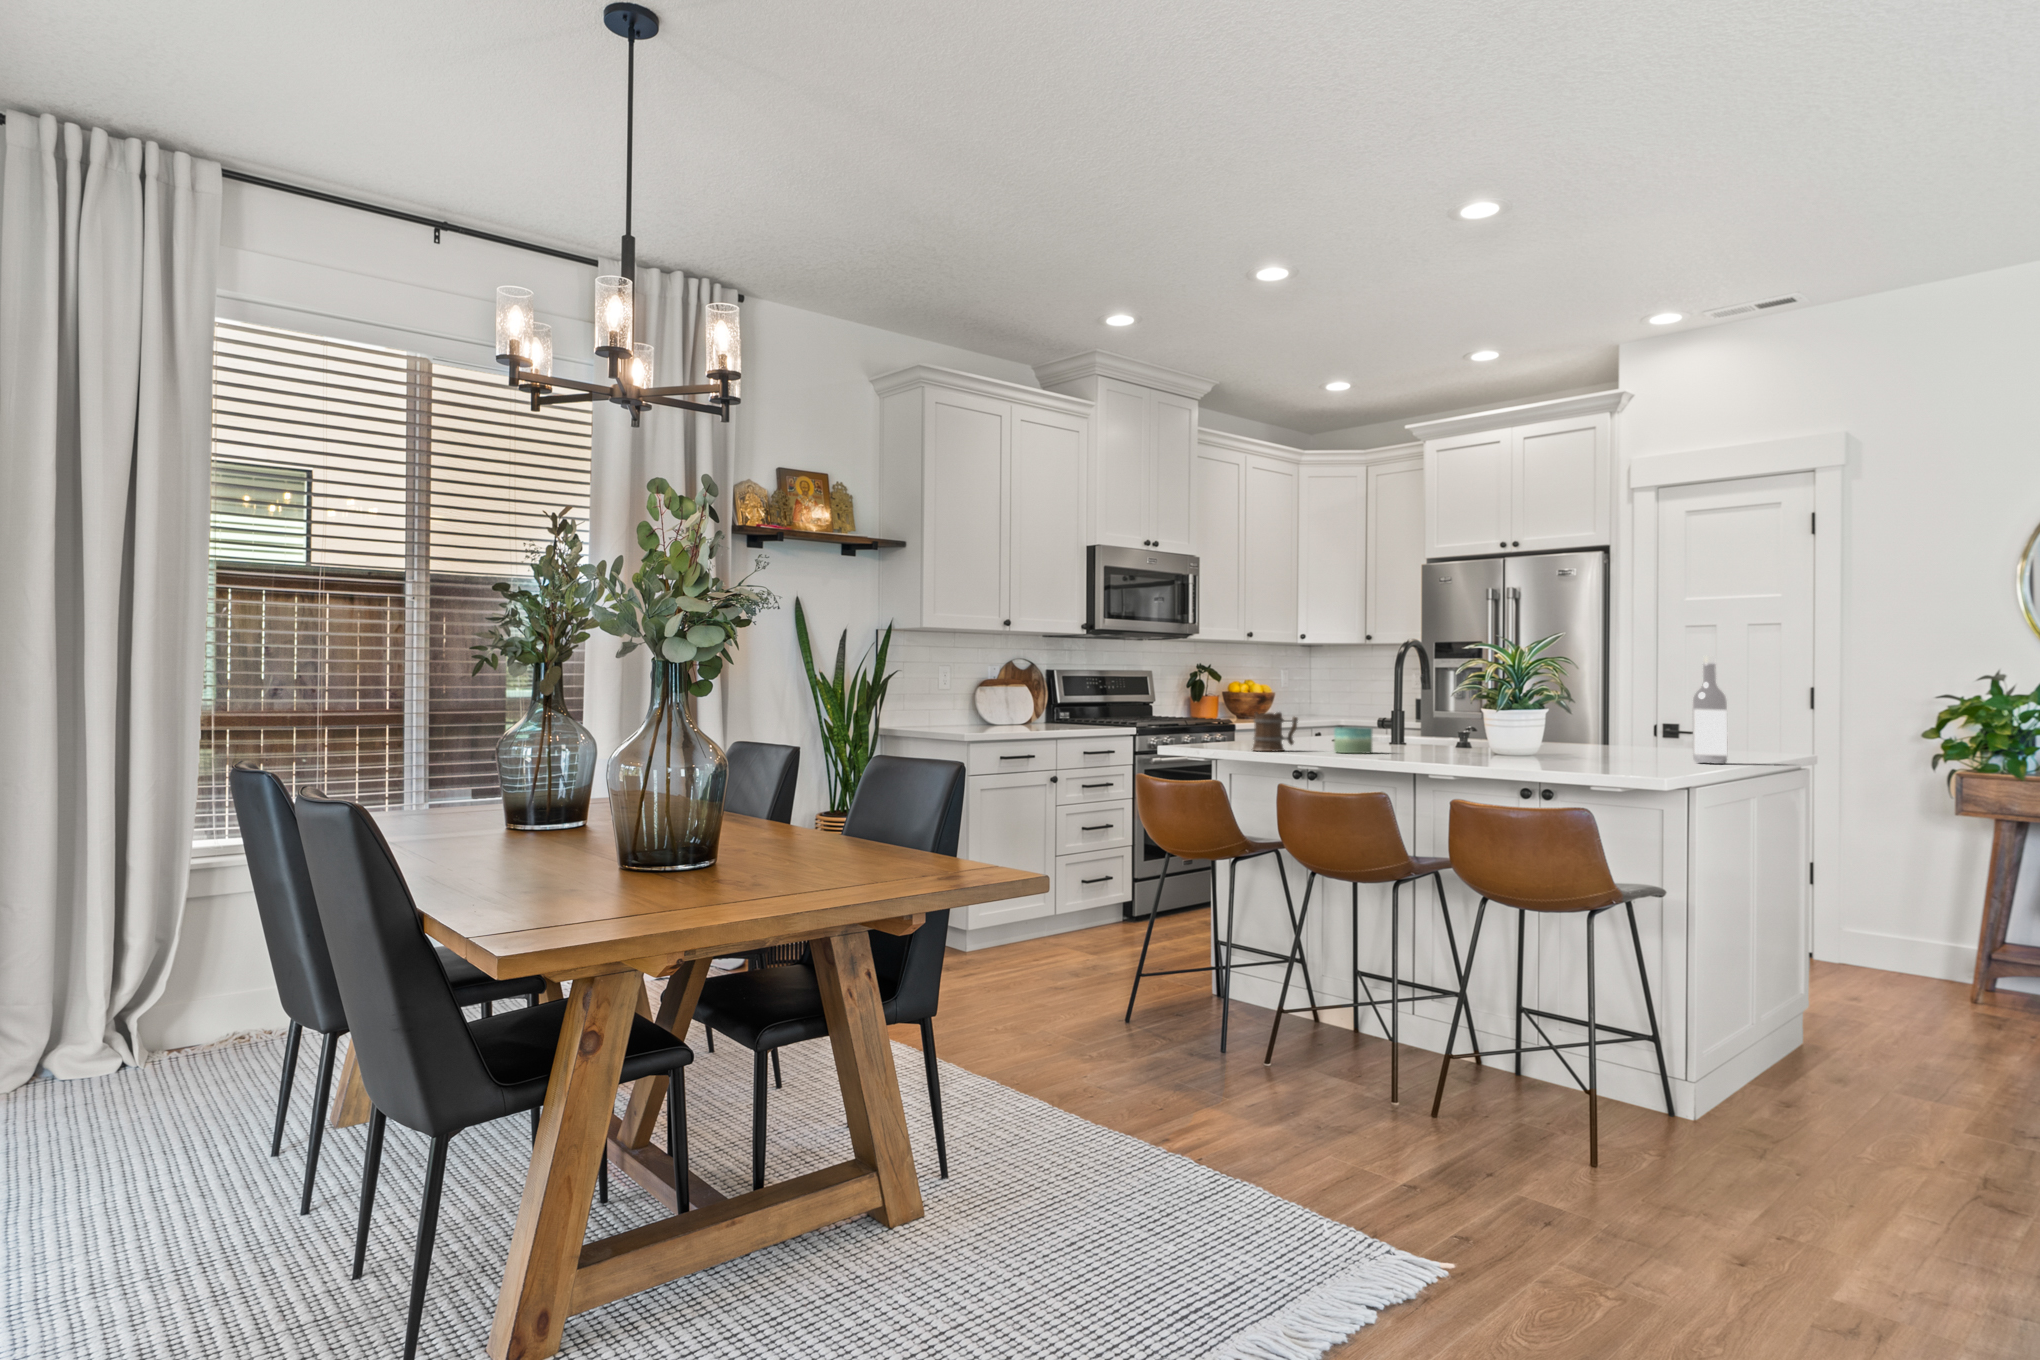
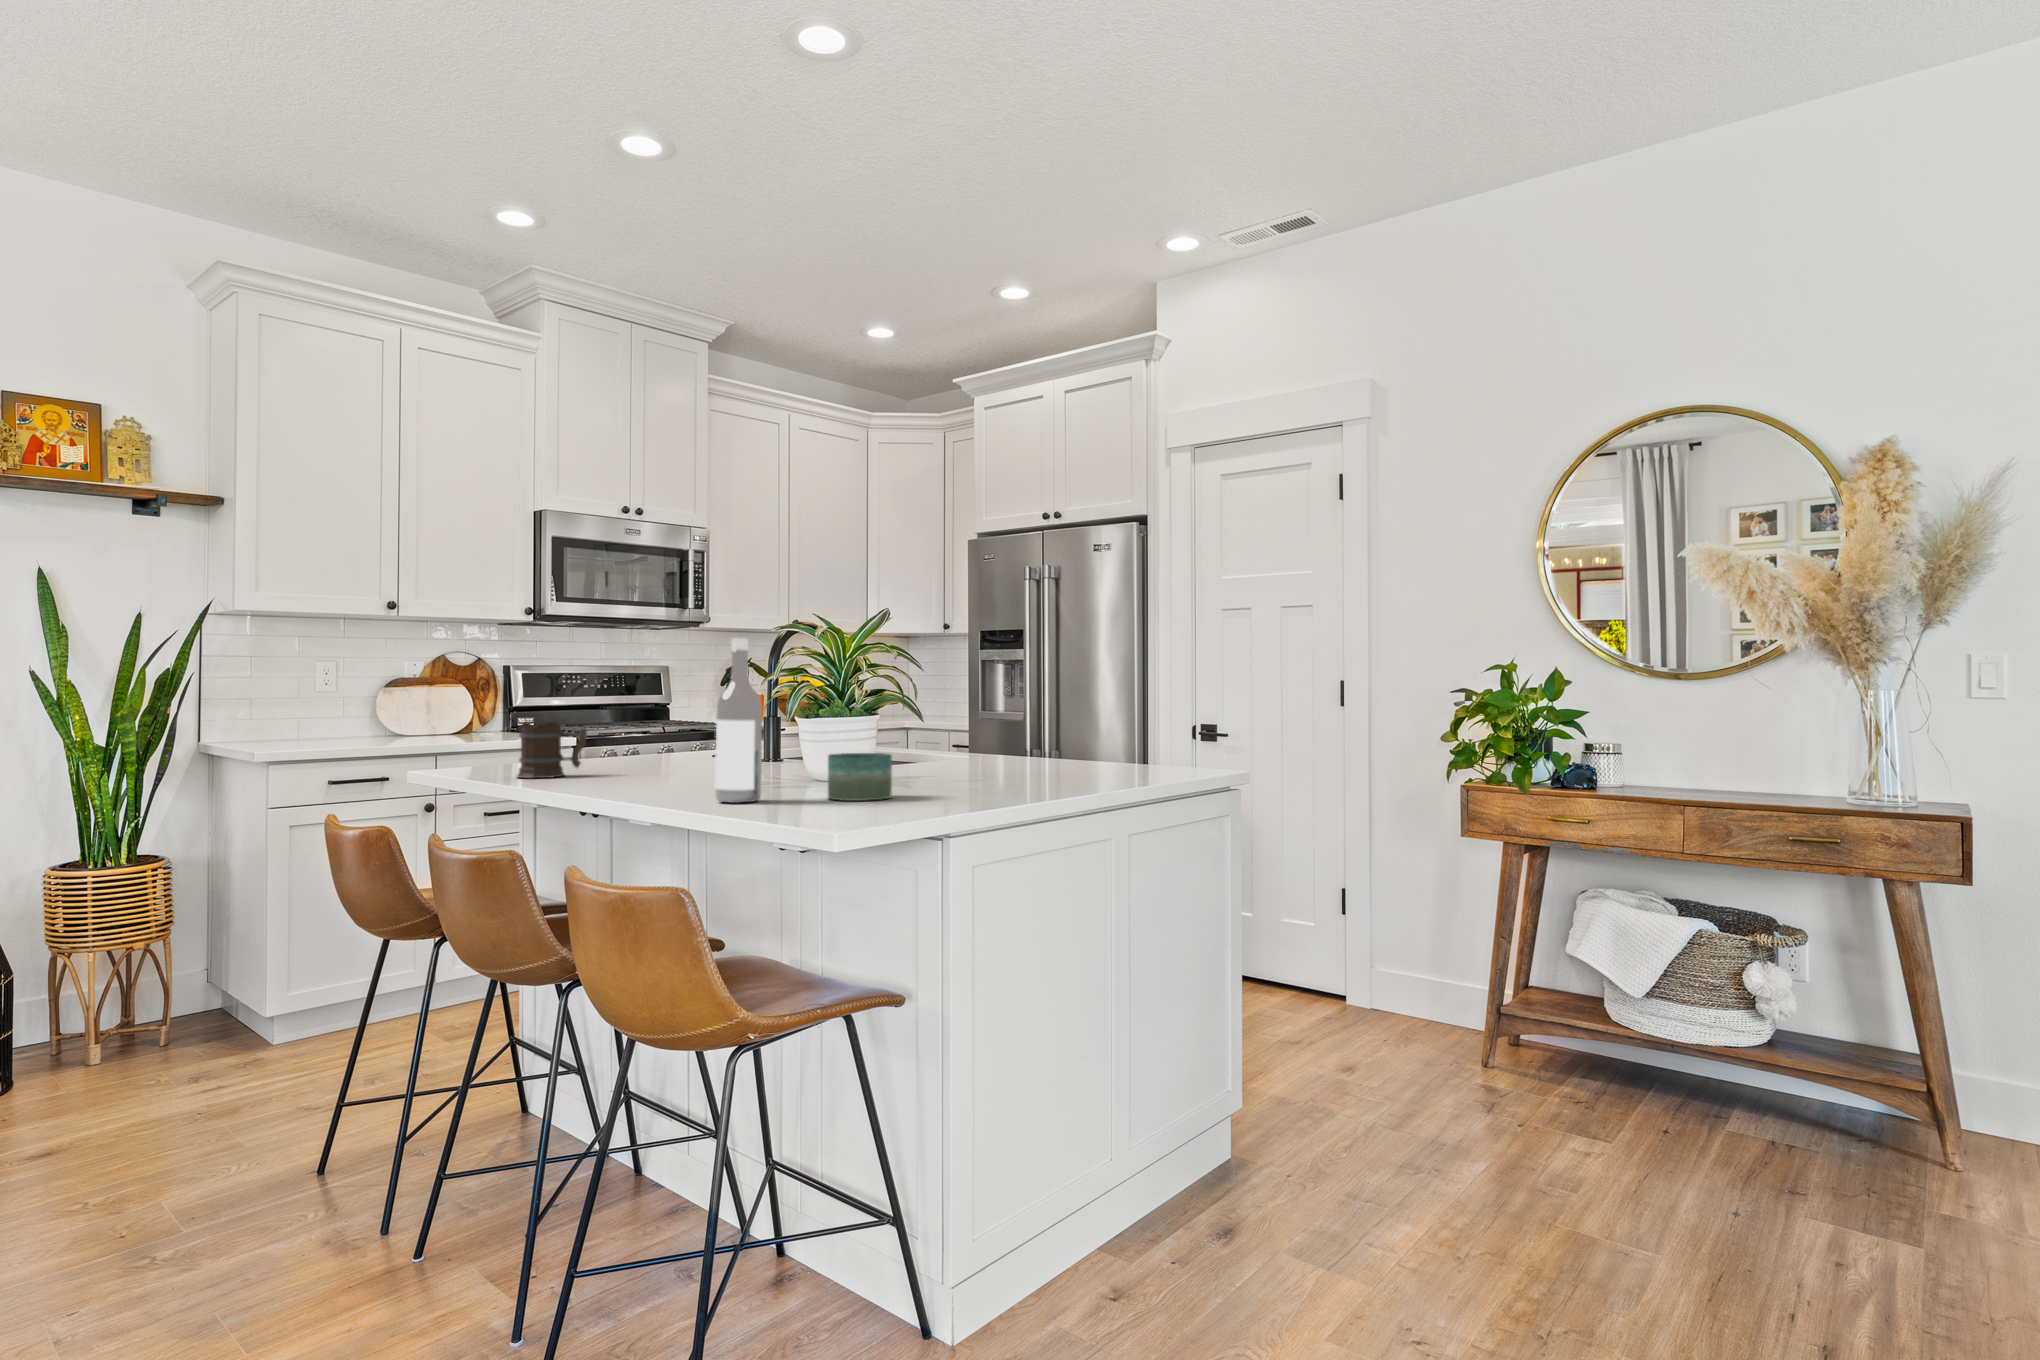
wine bottle: present [1693,656,1727,764] -> present [716,638,762,803]
candle: present [1334,727,1372,753] -> present [828,753,892,801]

